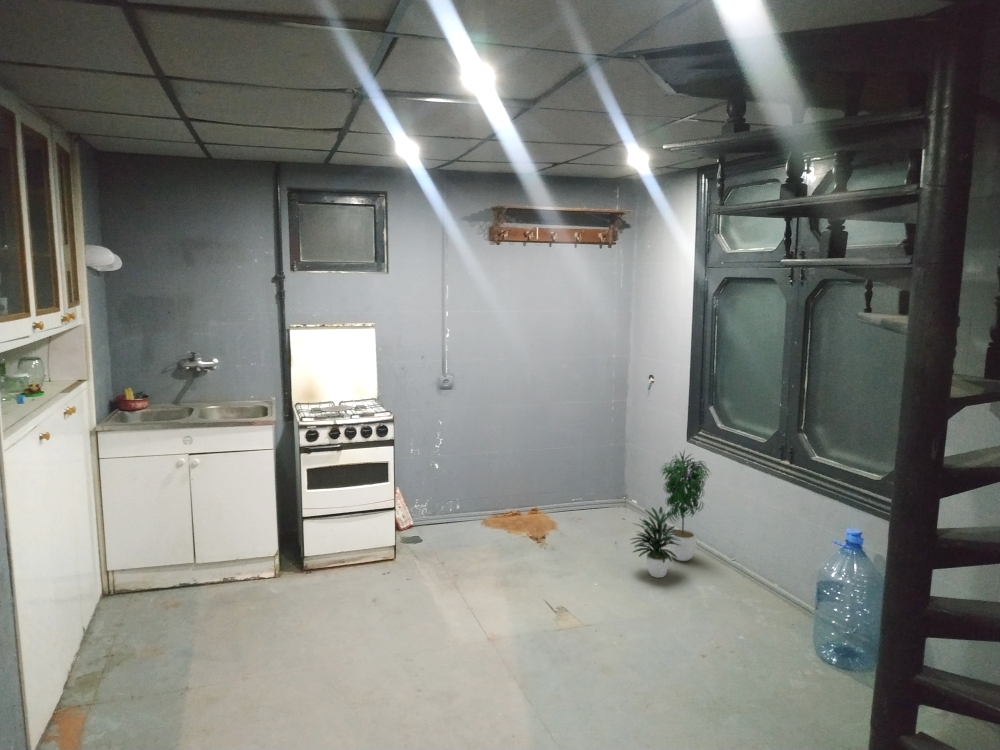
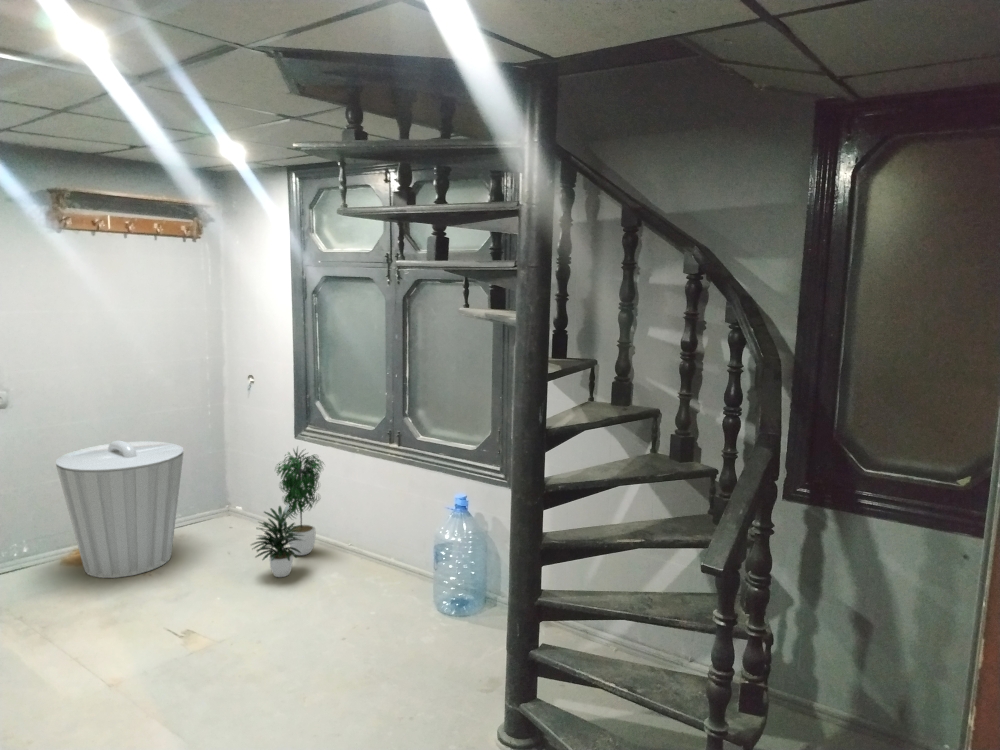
trash can: none [484,425,582,544] -> present [56,440,184,578]

